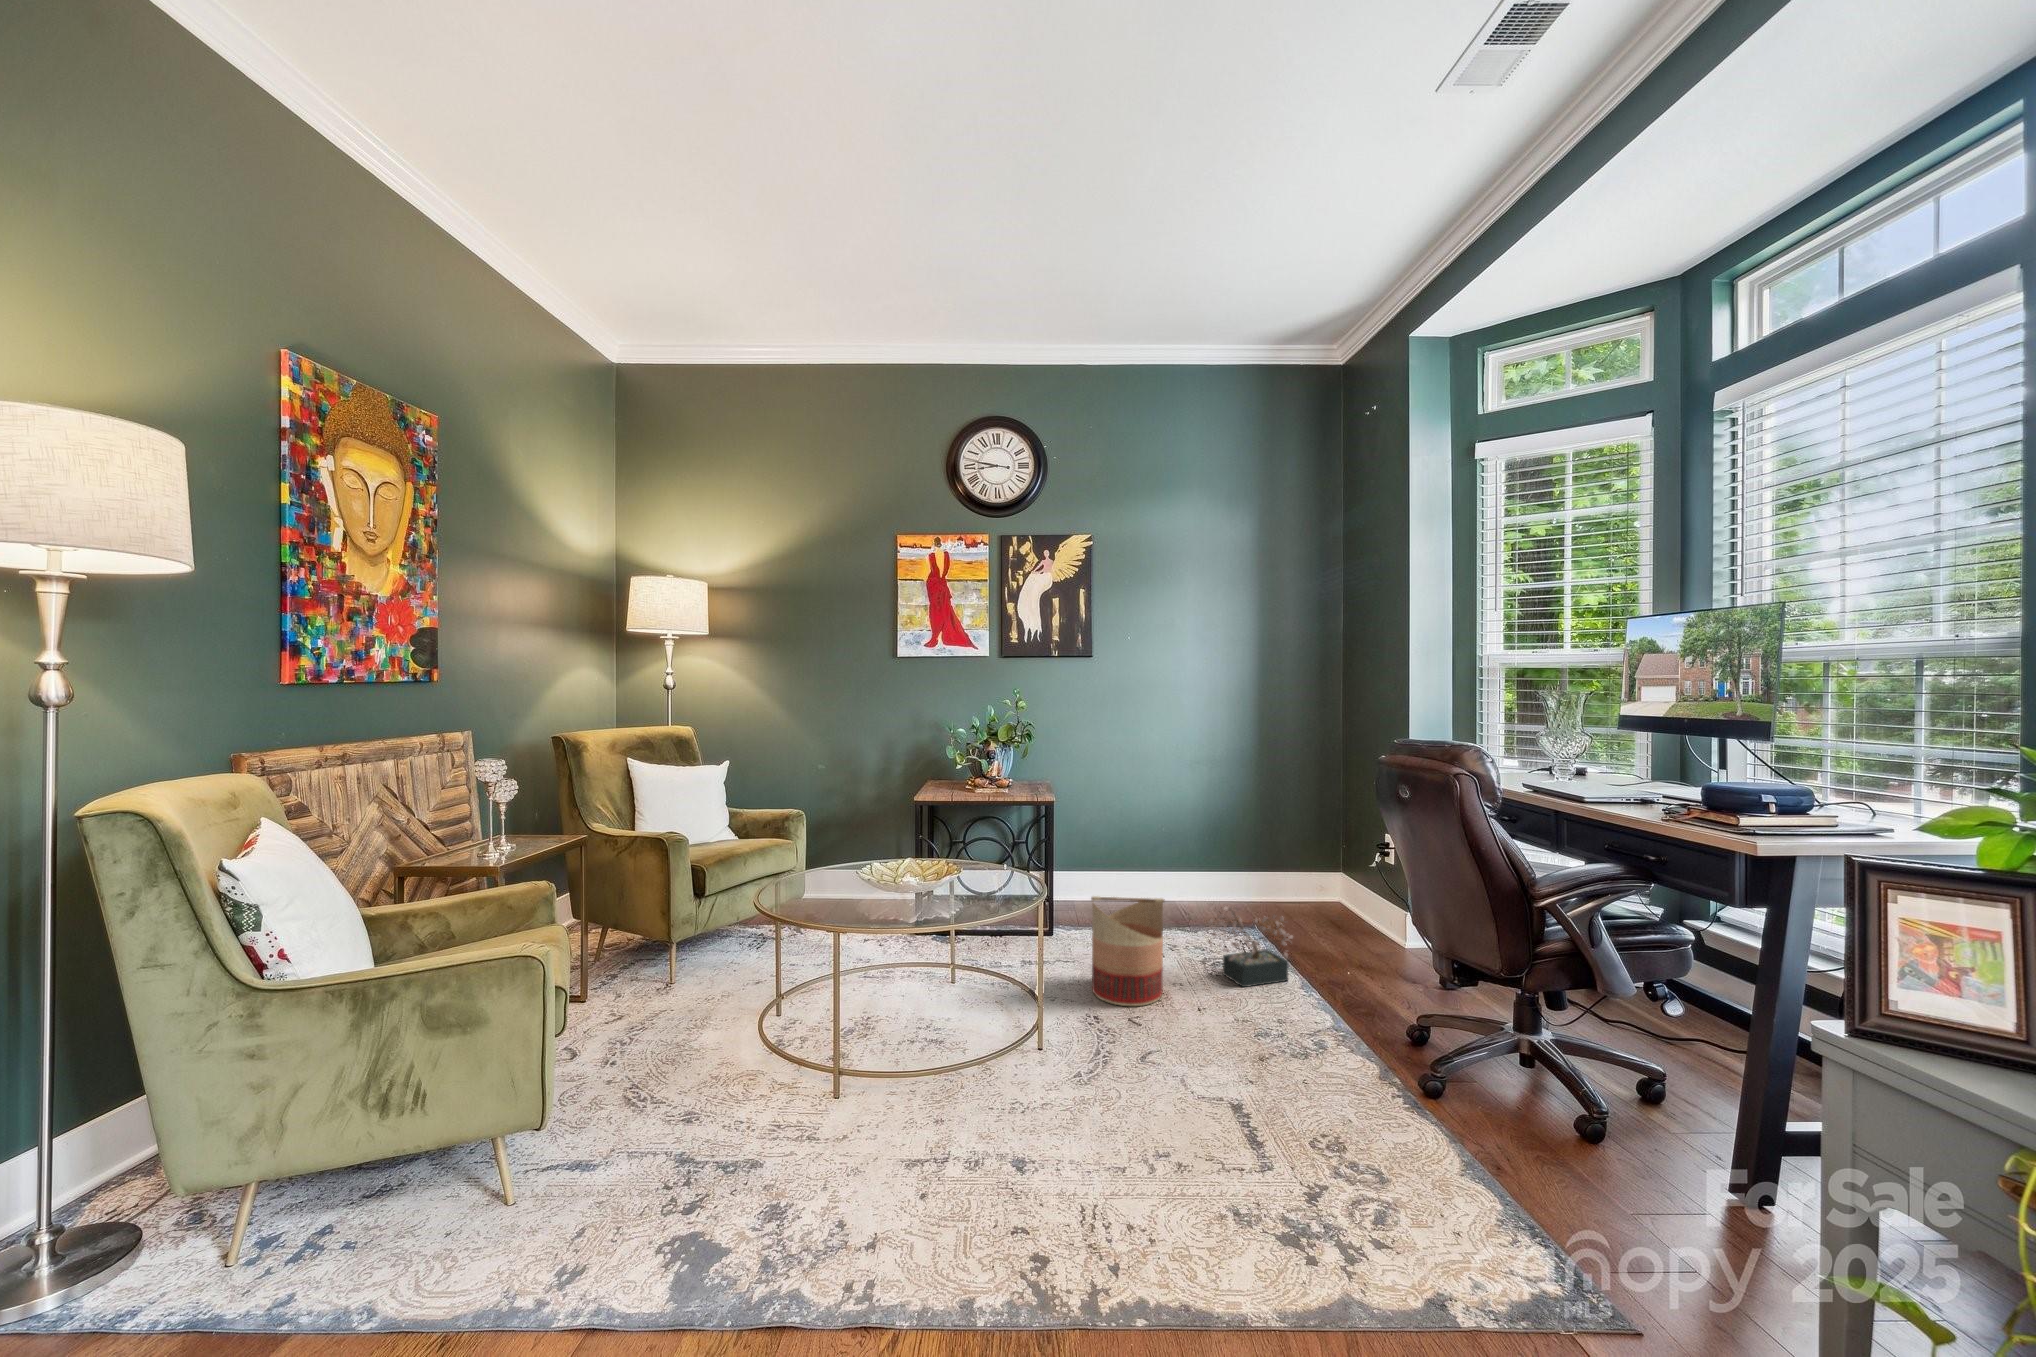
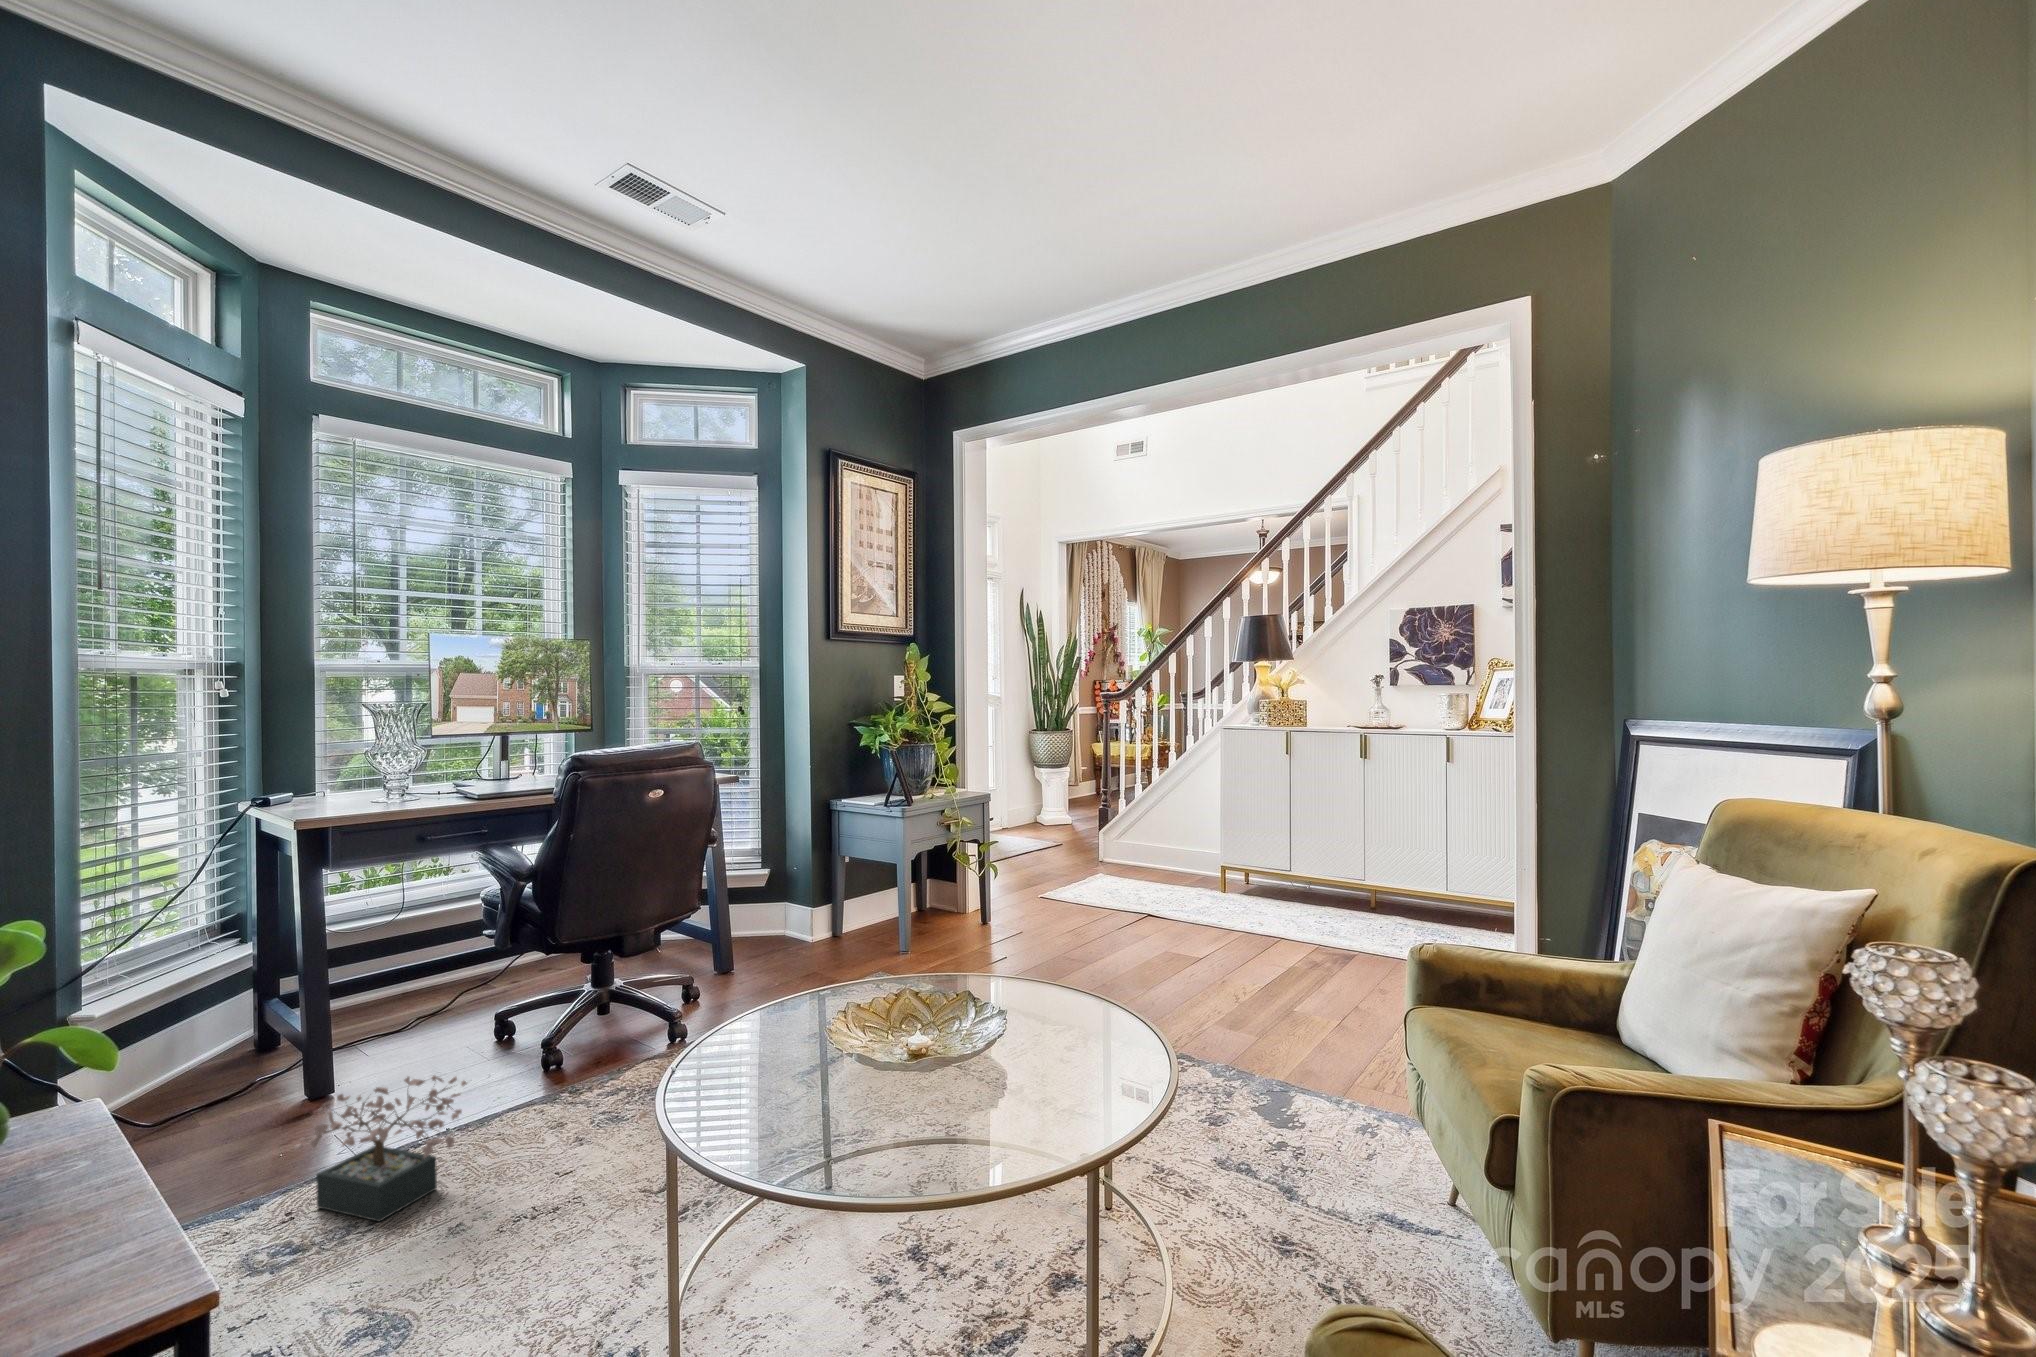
basket: present [1091,896,1164,1006] -> none [472,1058,615,1280]

